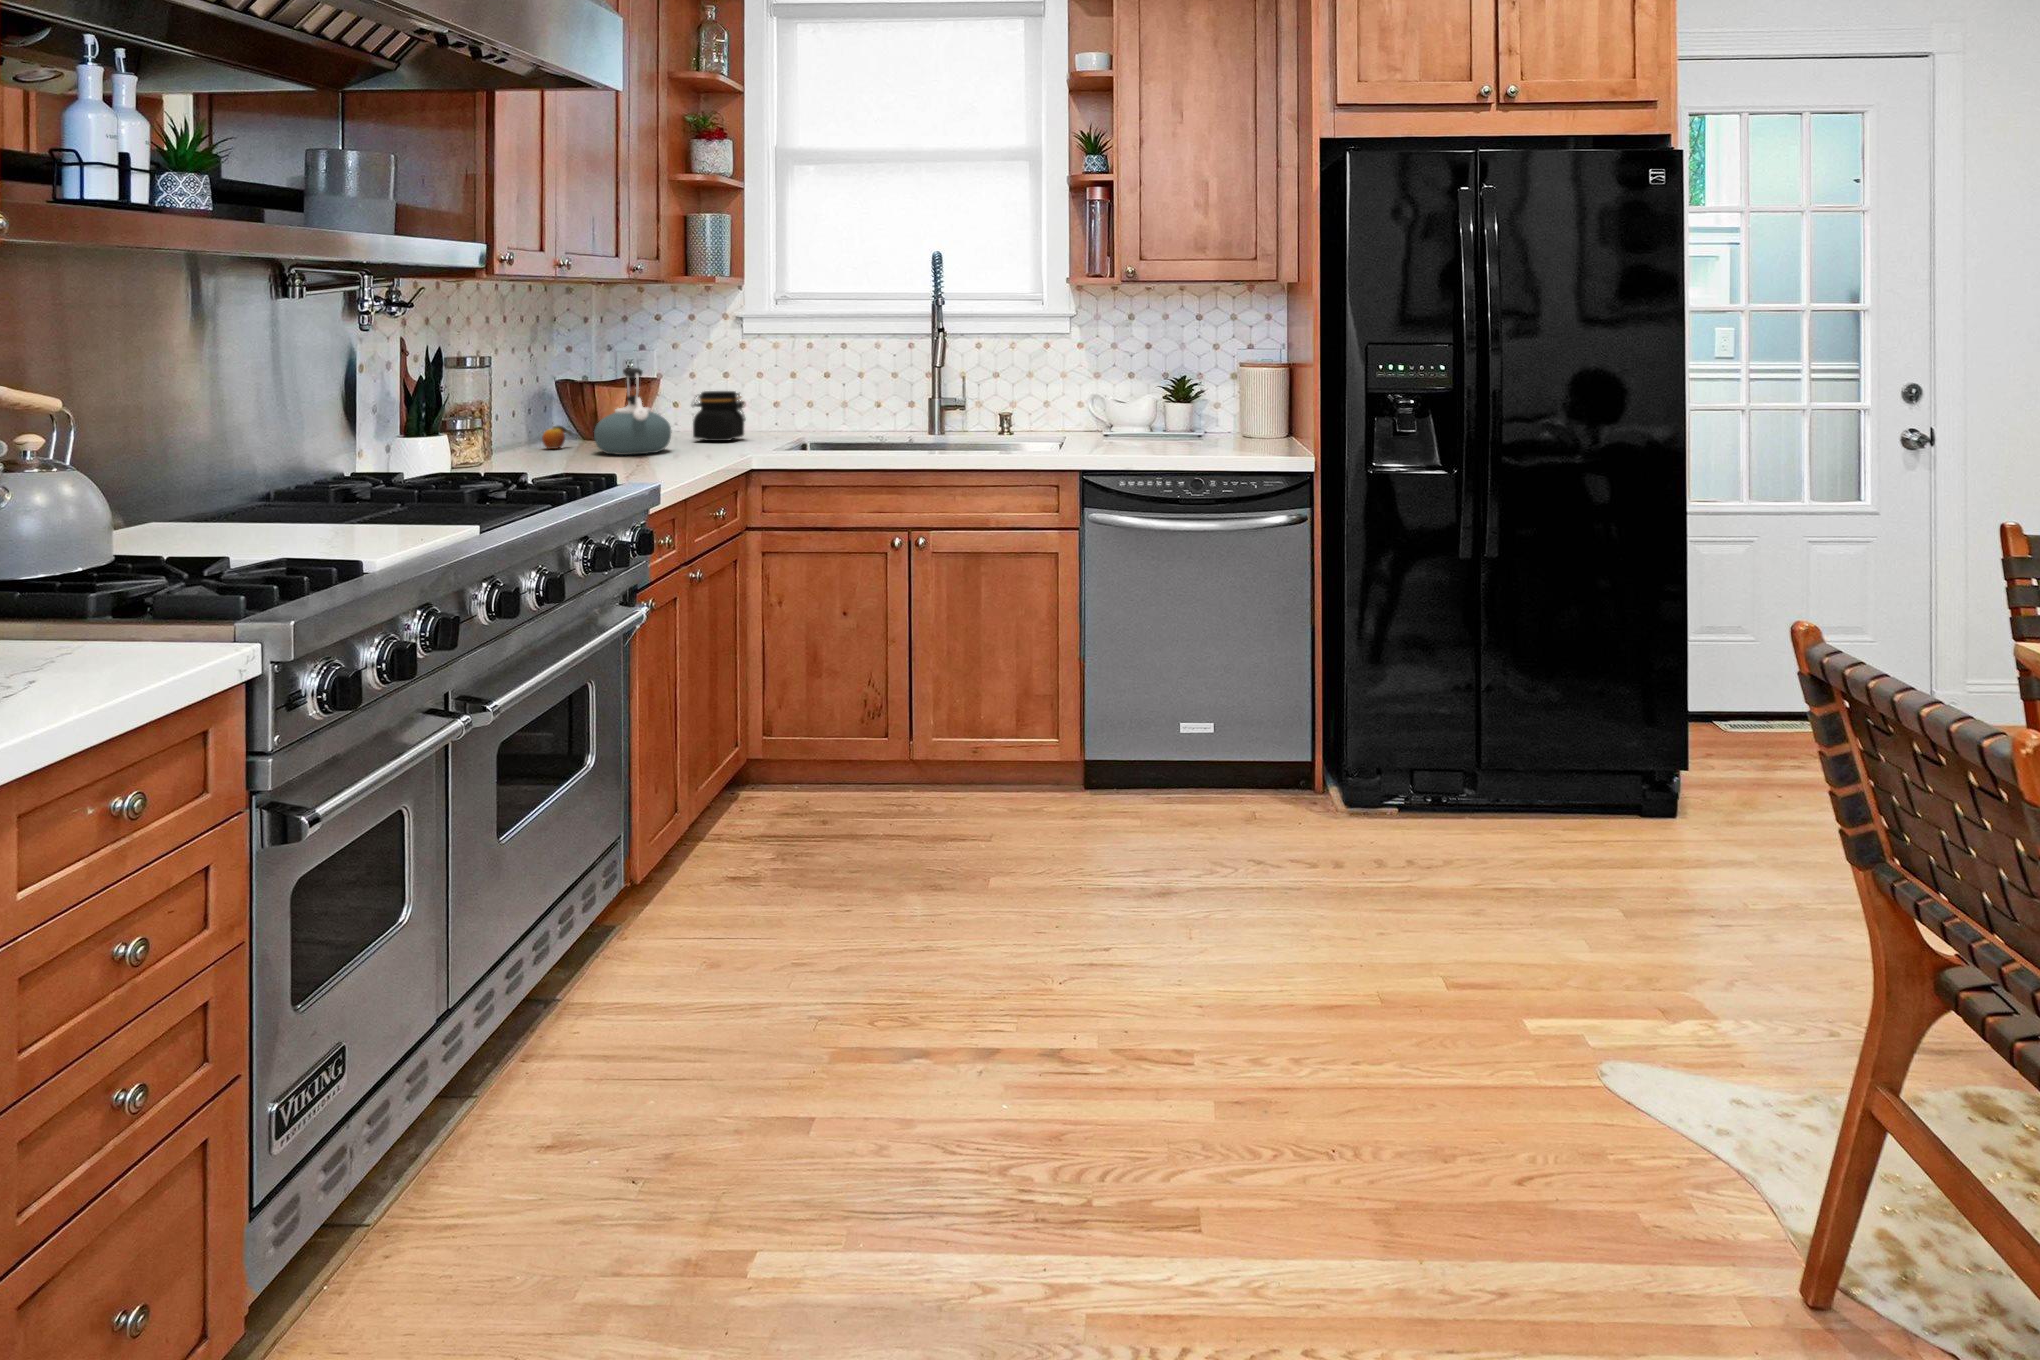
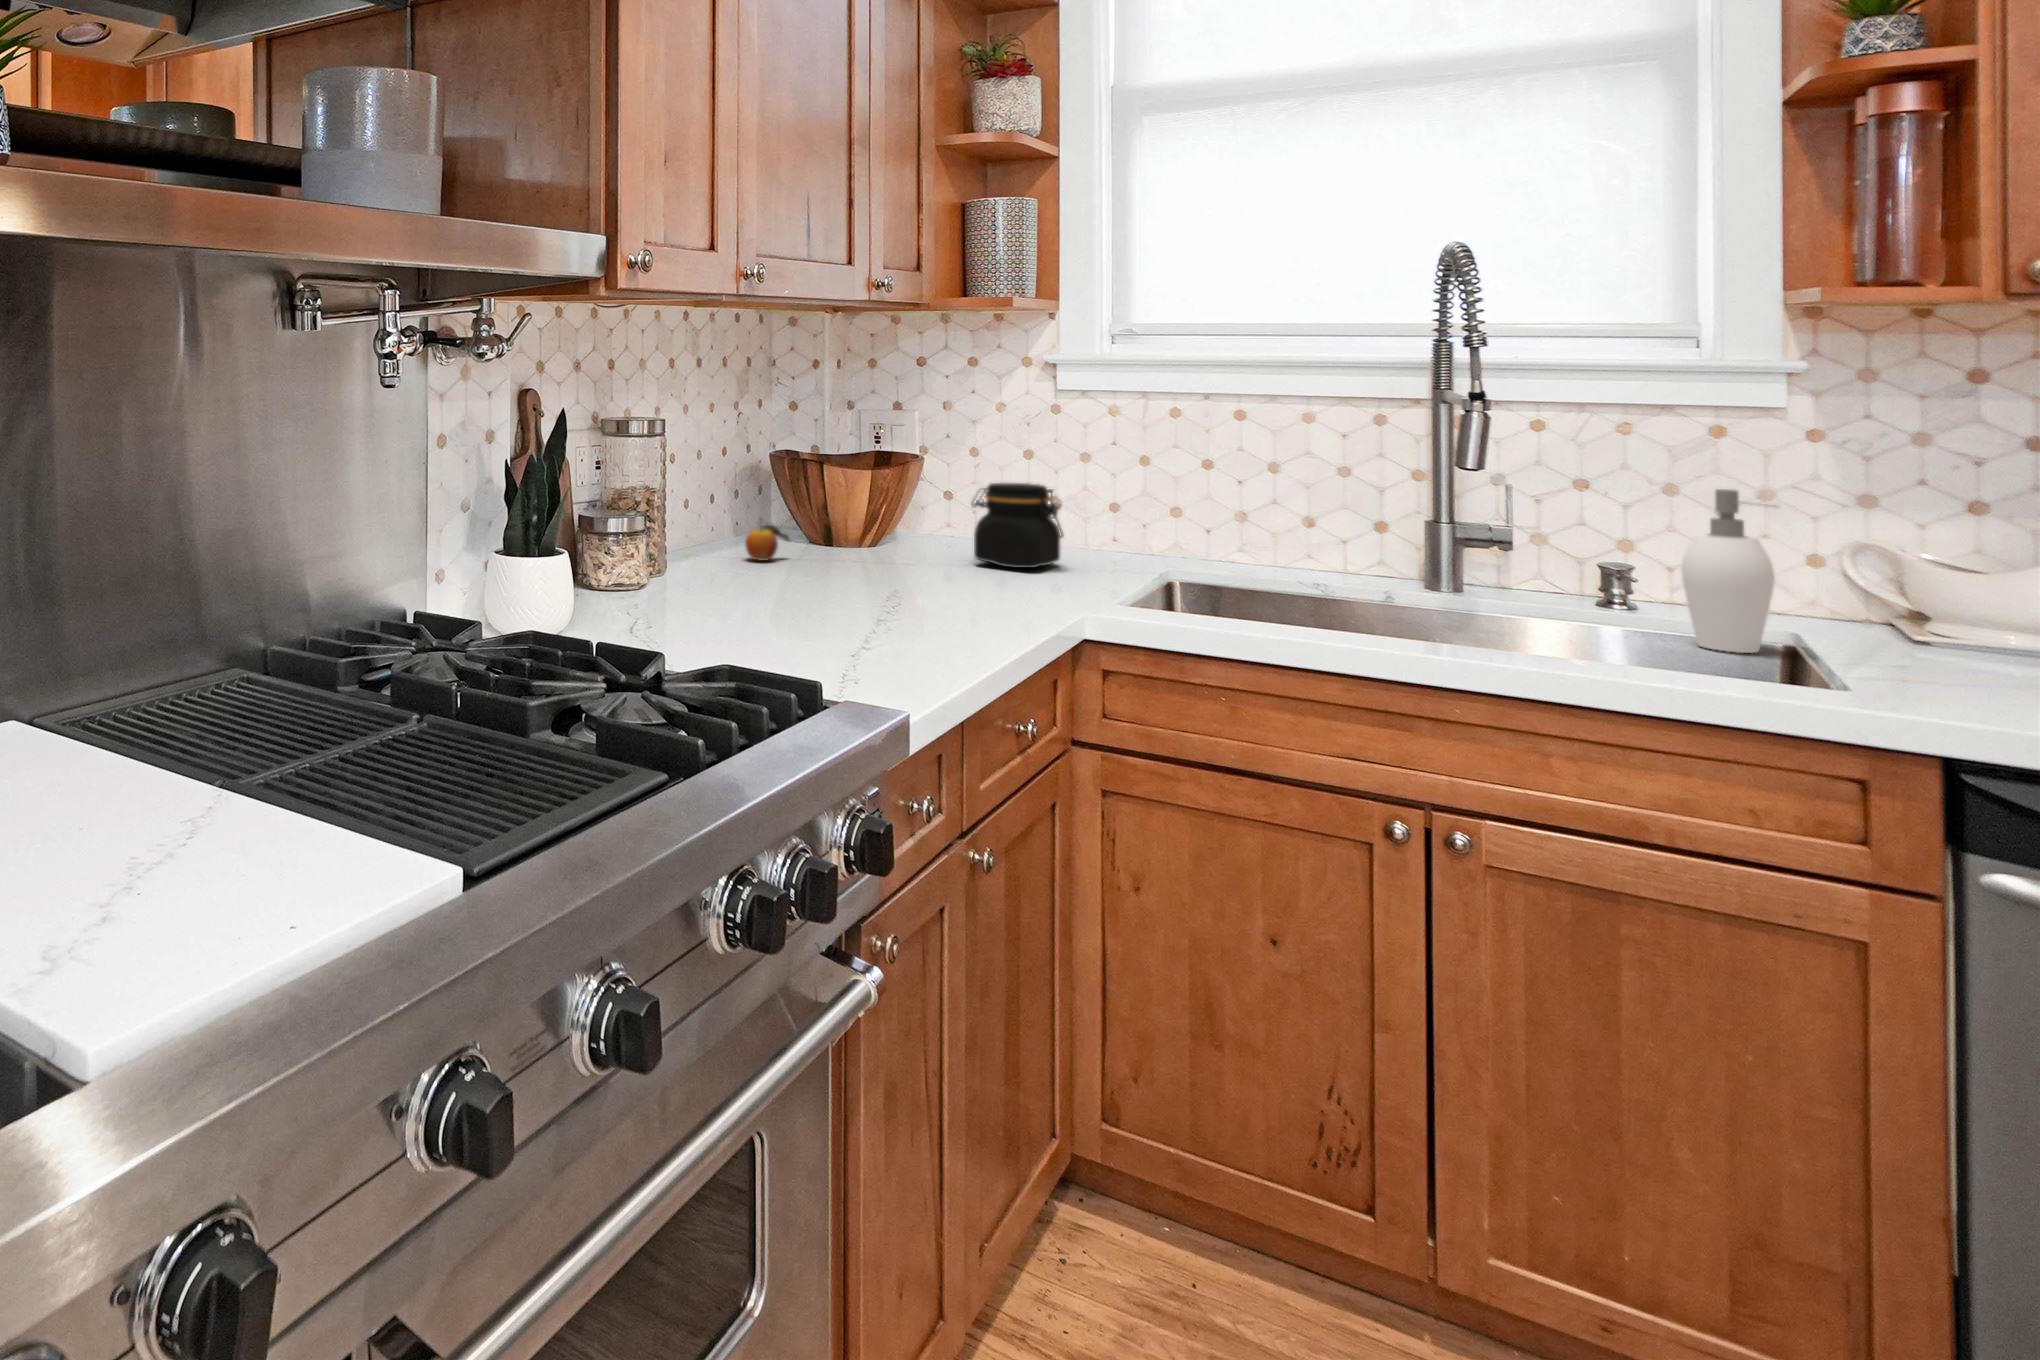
kettle: present [594,368,671,455] -> none [816,444,938,587]
soap dispenser: none [1021,372,1053,446] -> present [1681,489,1775,653]

